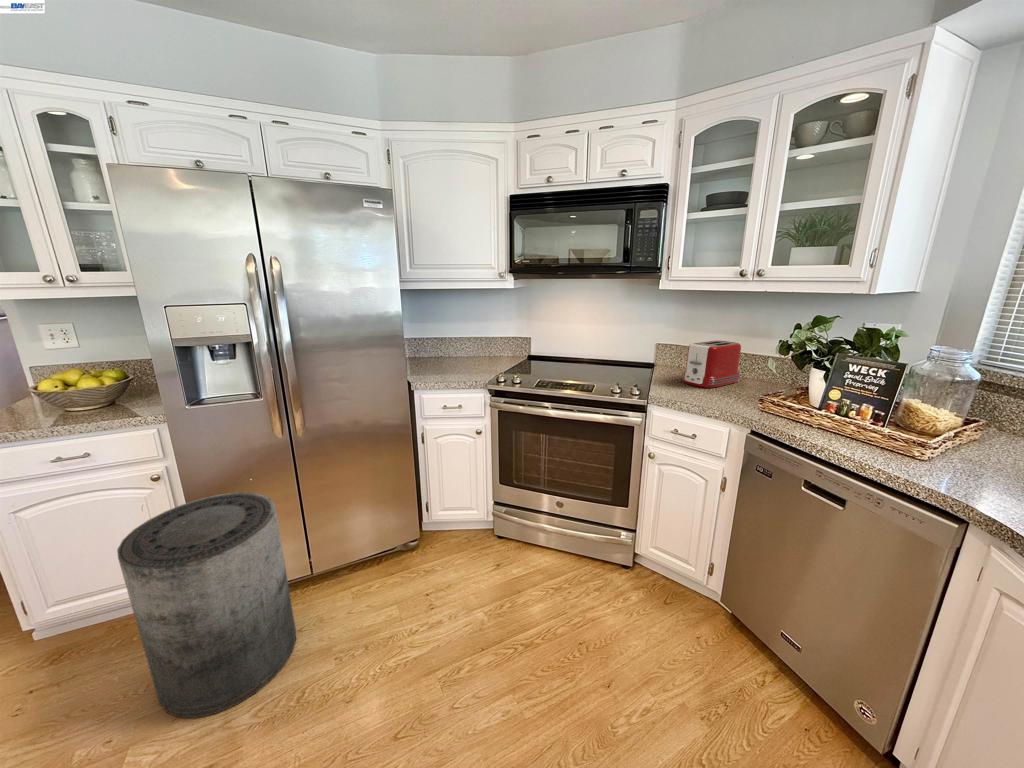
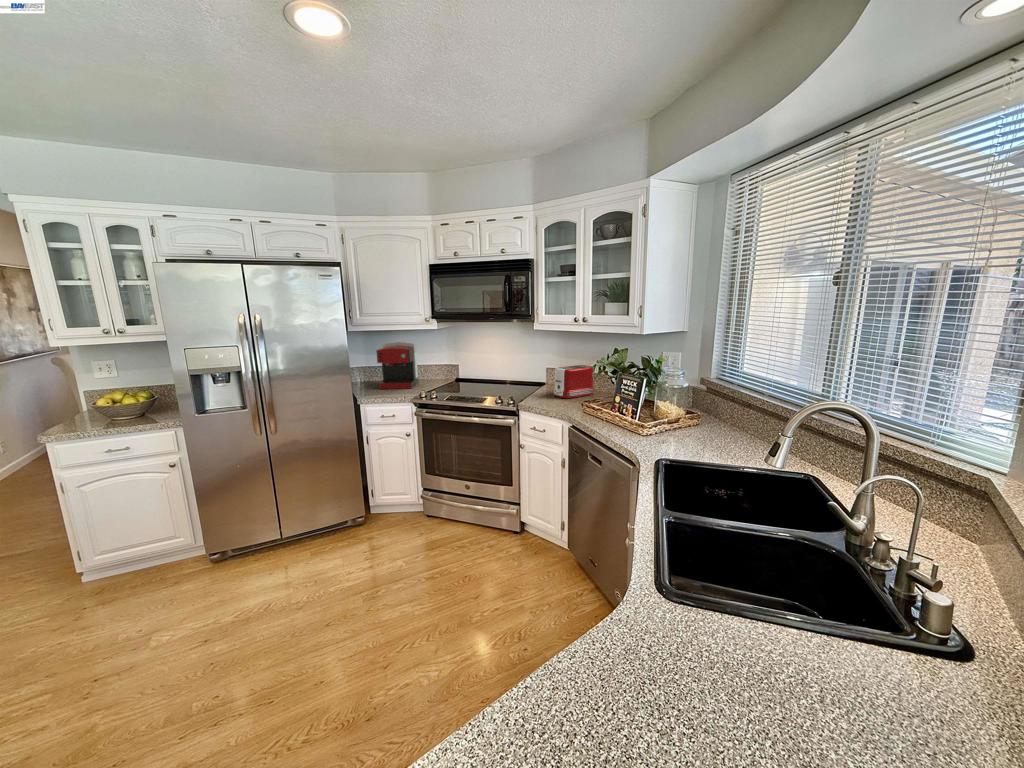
coffee maker: none [431,306,478,369] -> present [376,342,418,389]
trash can: present [117,493,296,718] -> none [149,475,267,620]

